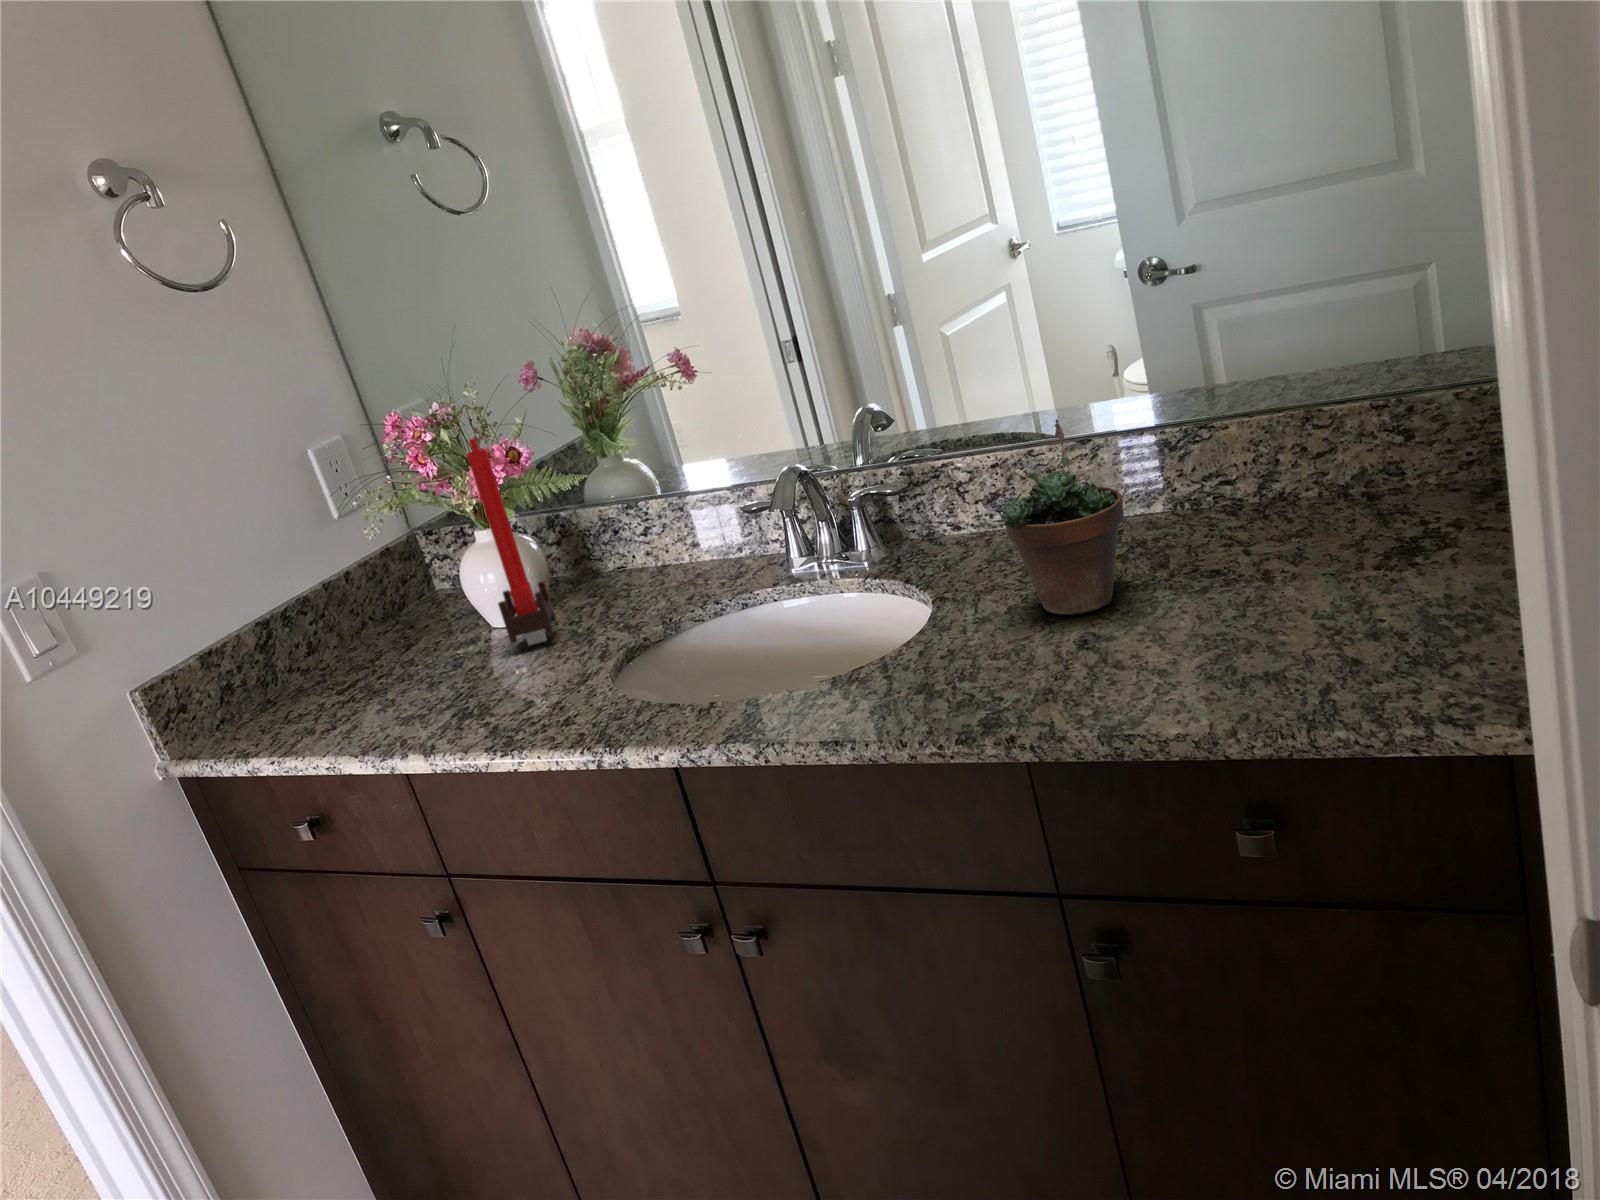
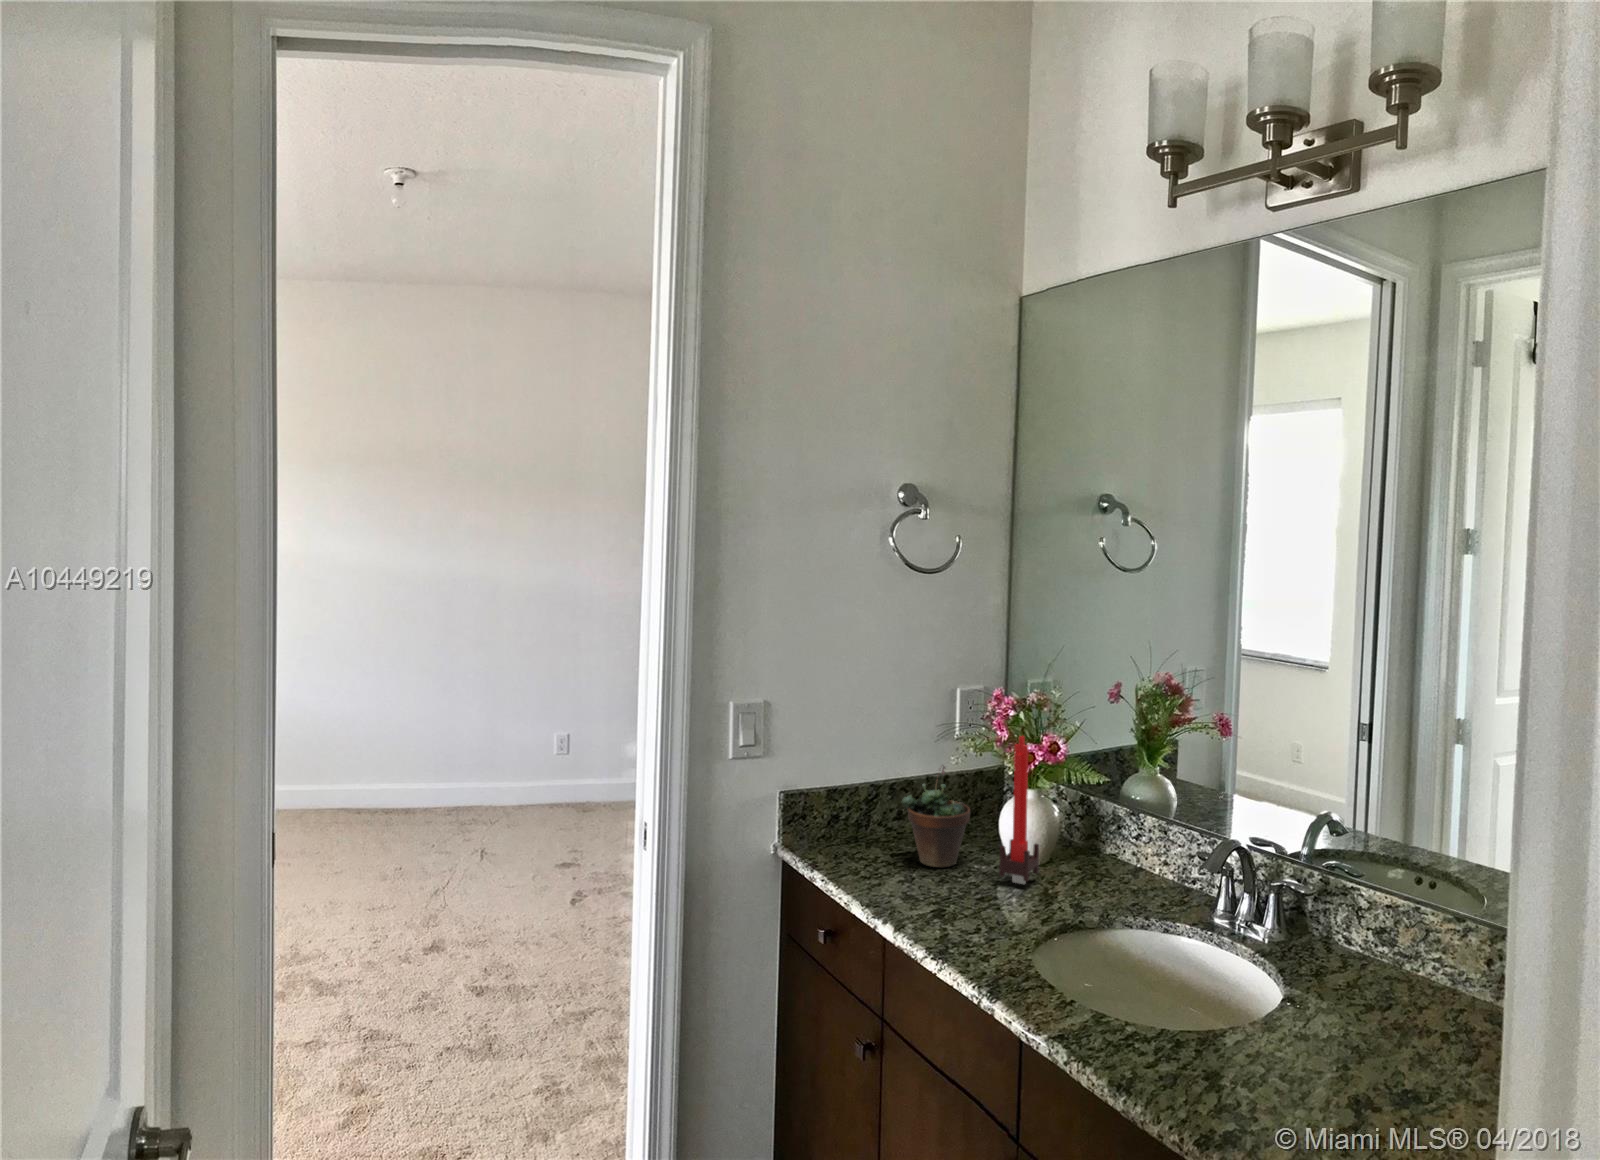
succulent plant: present [1000,419,1124,615] -> present [902,766,970,867]

